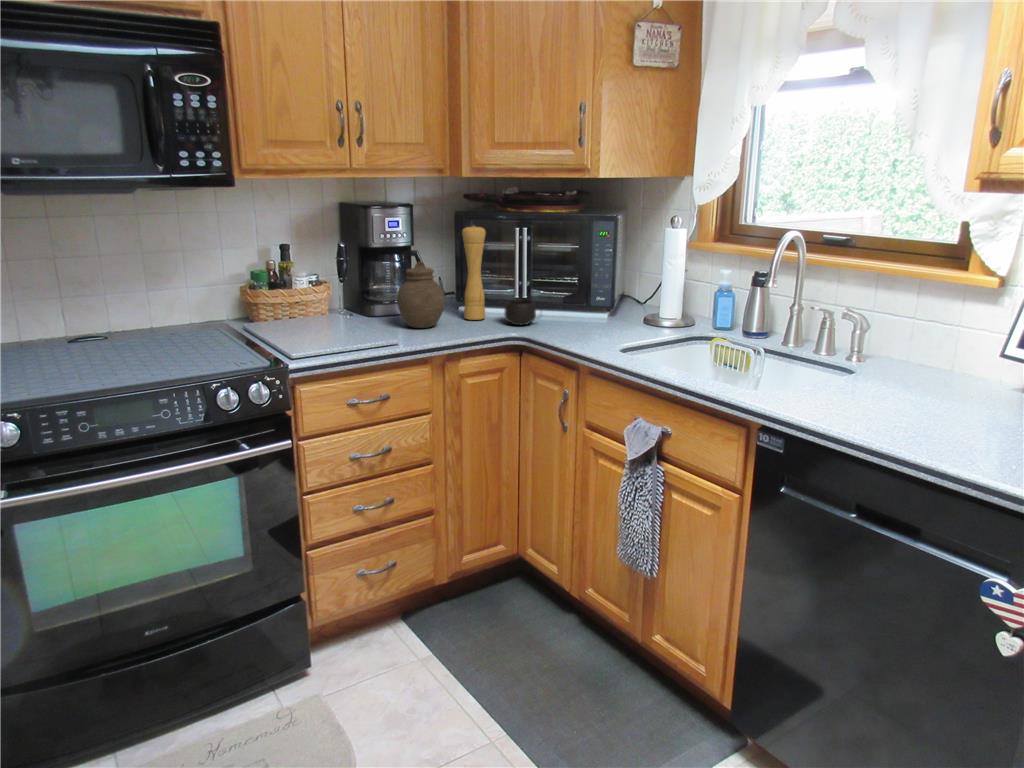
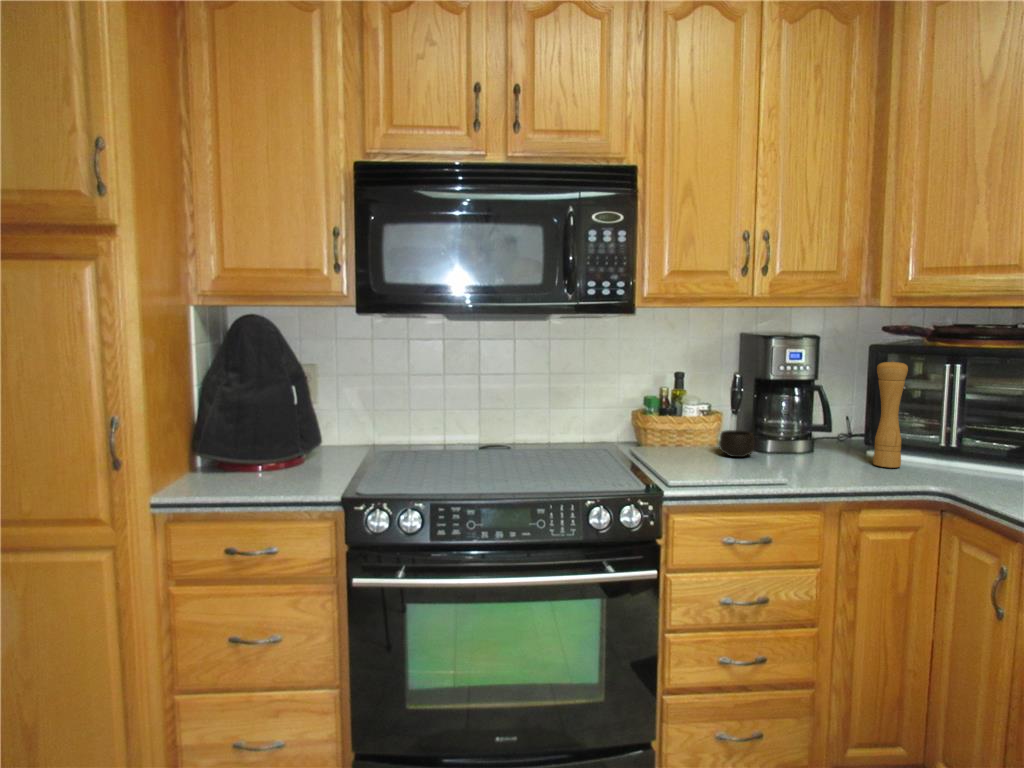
jar: present [397,262,445,328] -> none [792,397,850,470]
mug: present [504,300,541,325] -> present [719,430,760,457]

